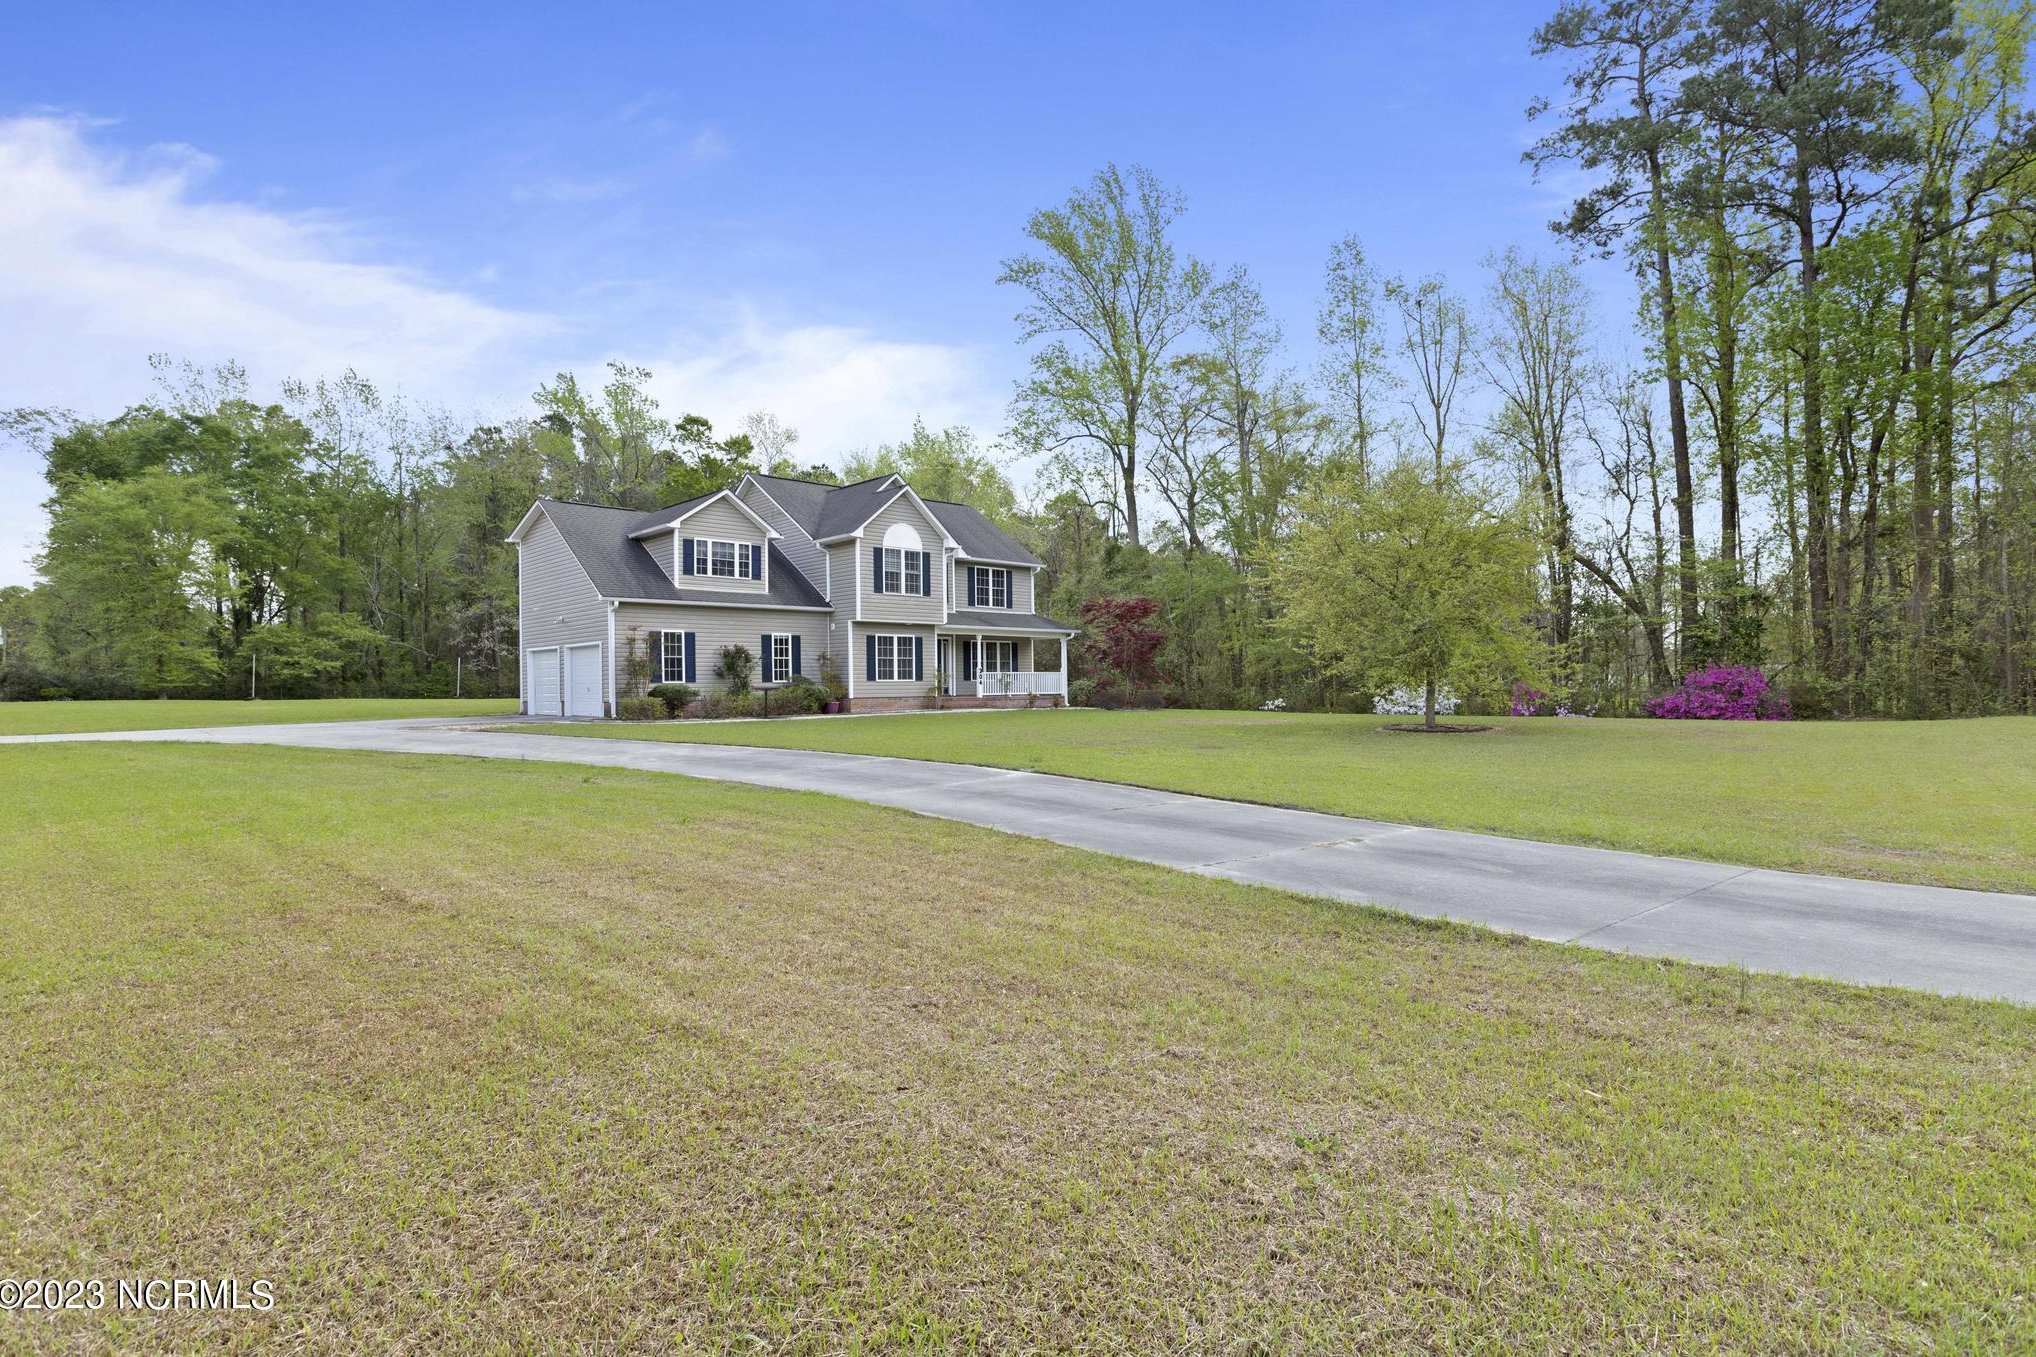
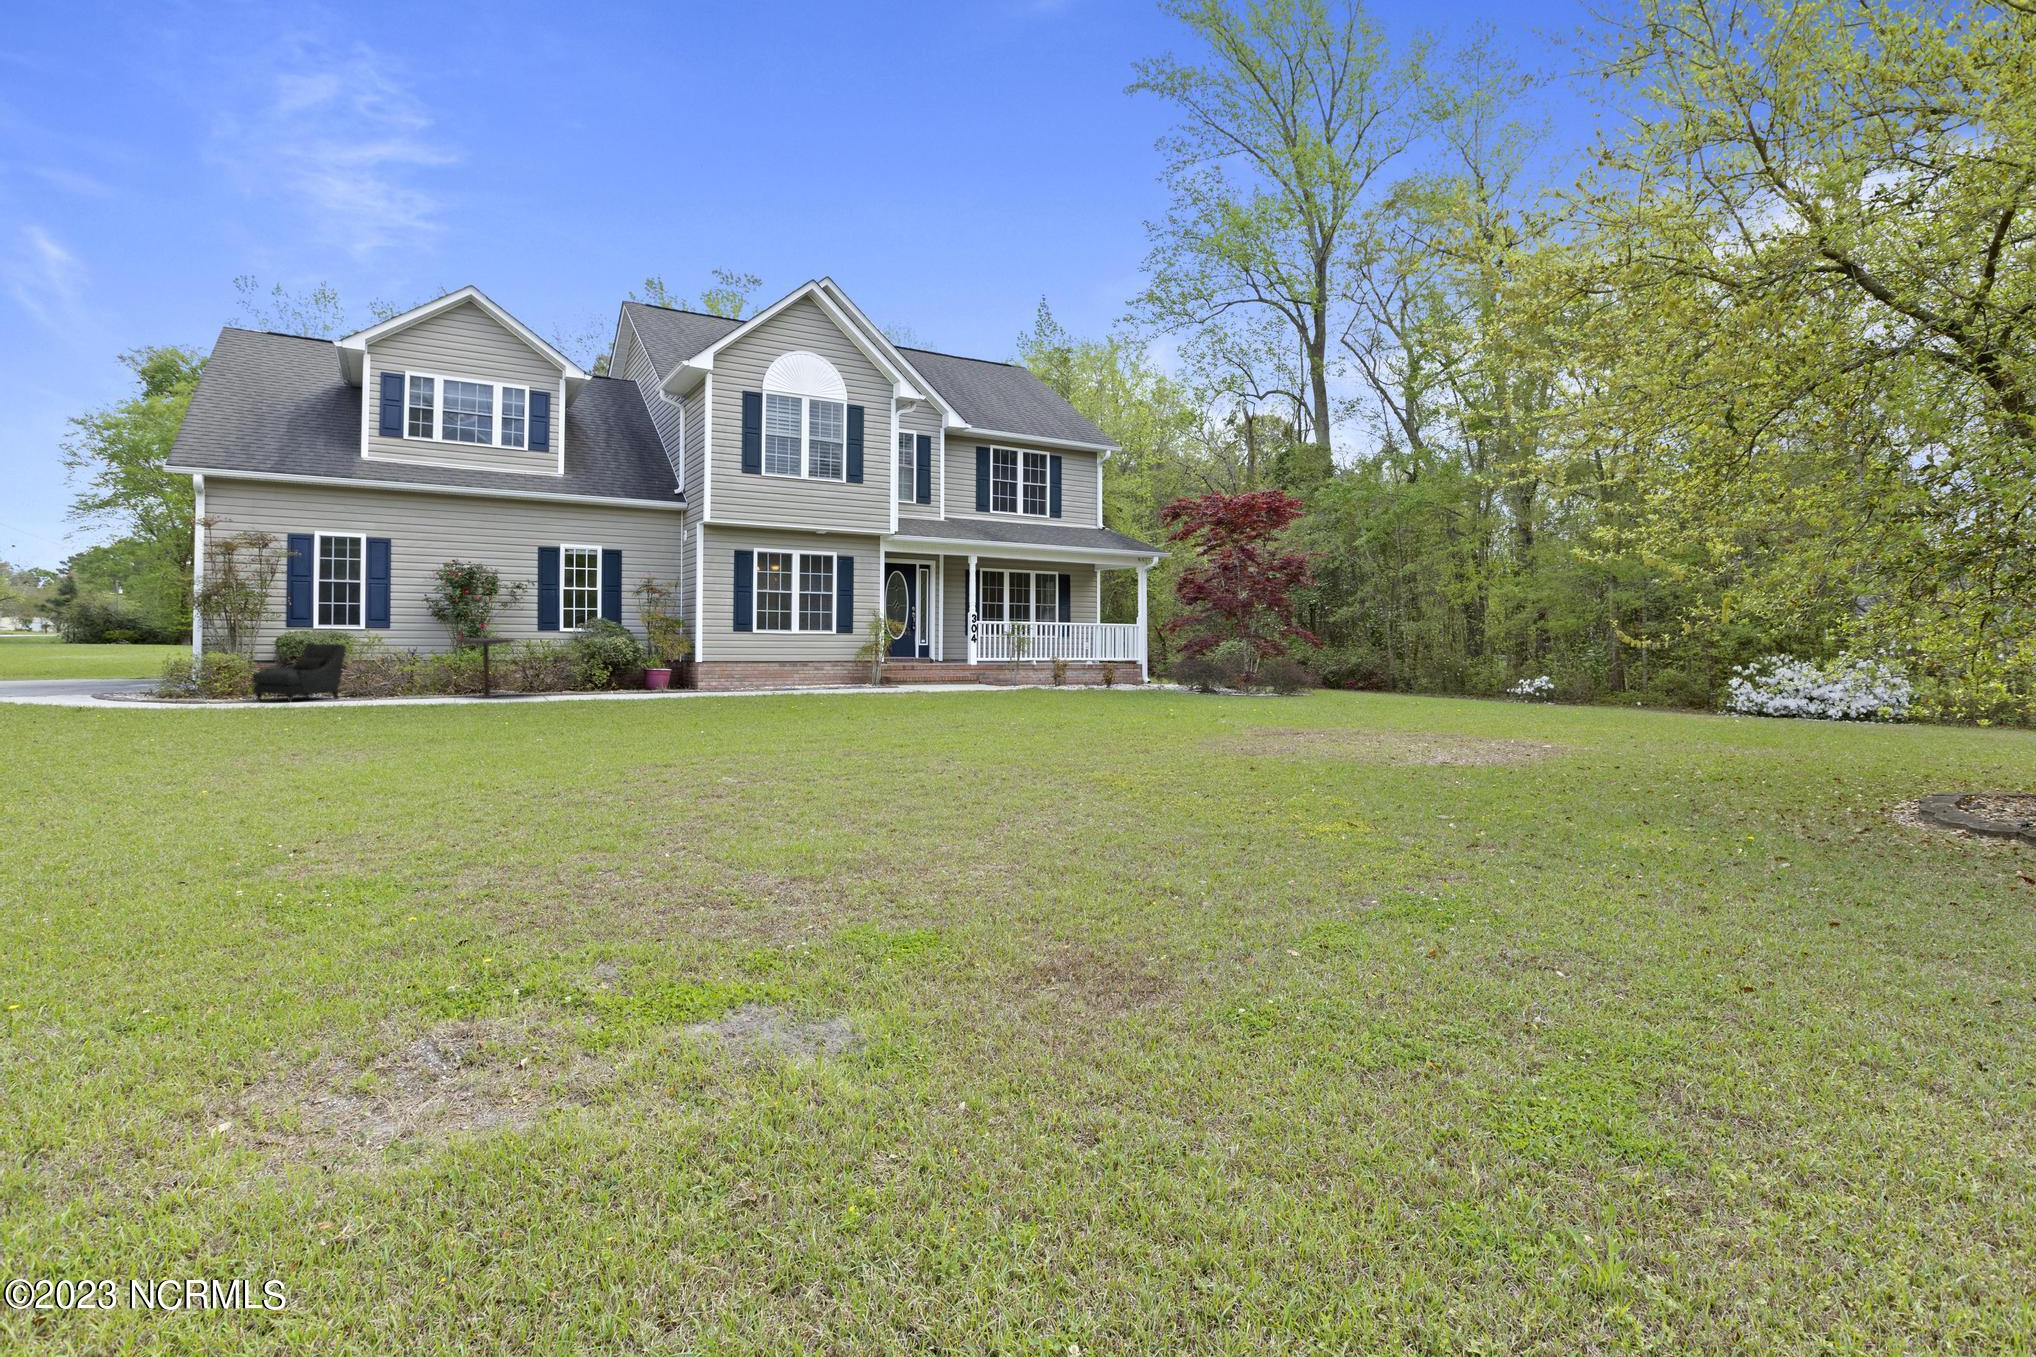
armchair: none [664,691,702,722] -> present [252,643,346,702]

